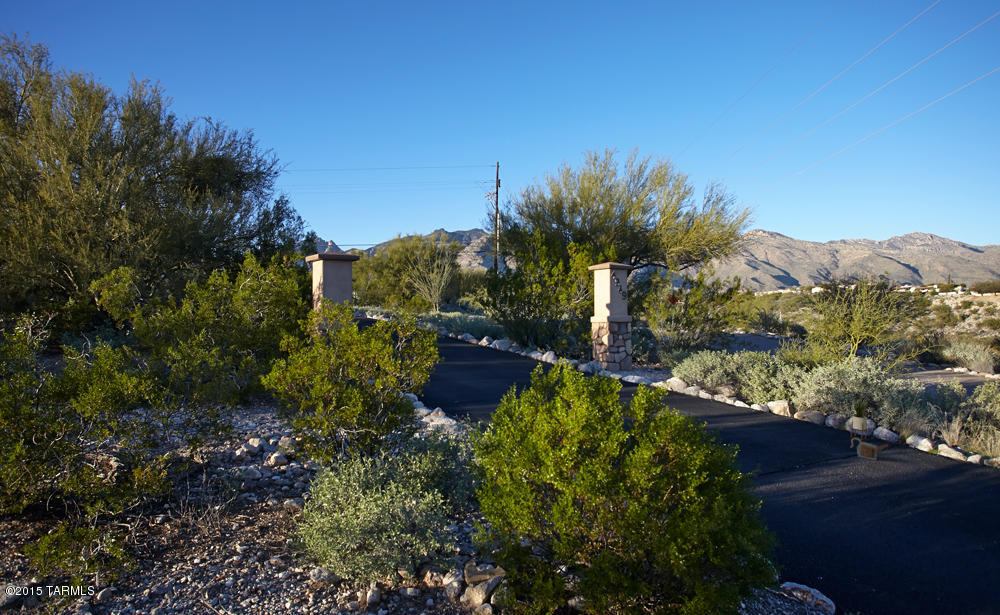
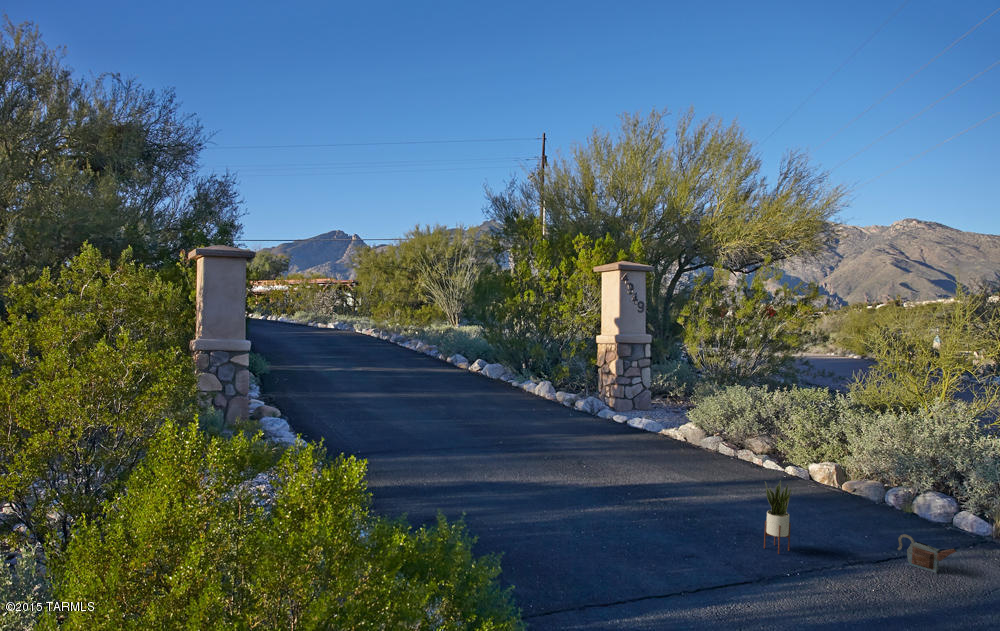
potted plant: present [851,398,867,440] -> present [764,480,791,554]

